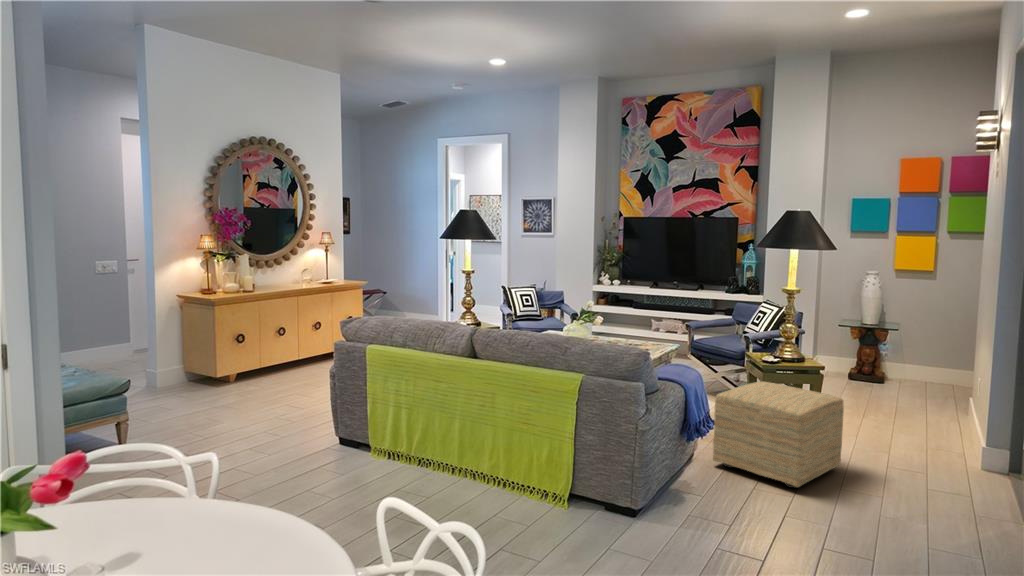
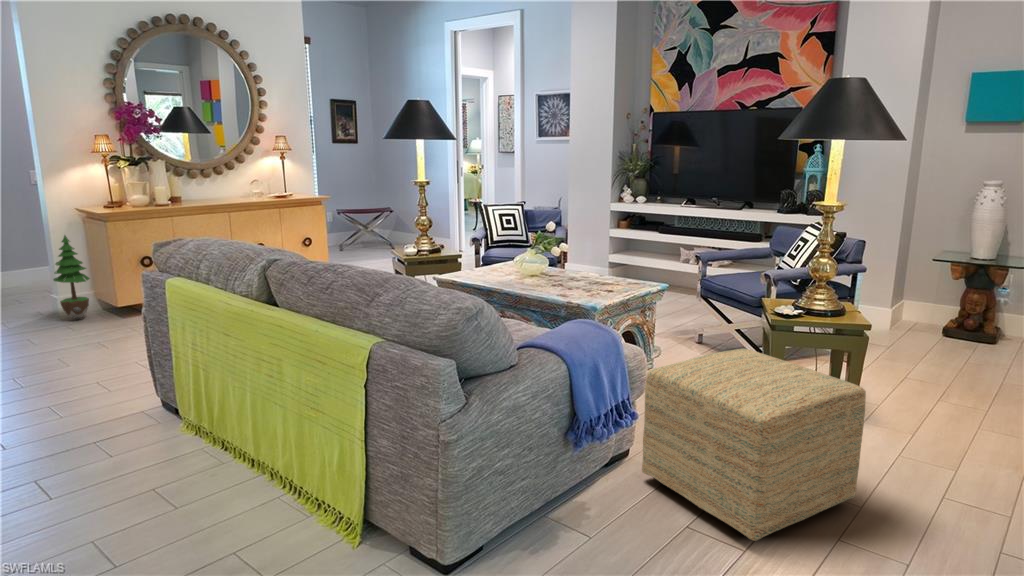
potted tree: none [164,317,193,389] -> present [54,235,90,319]

